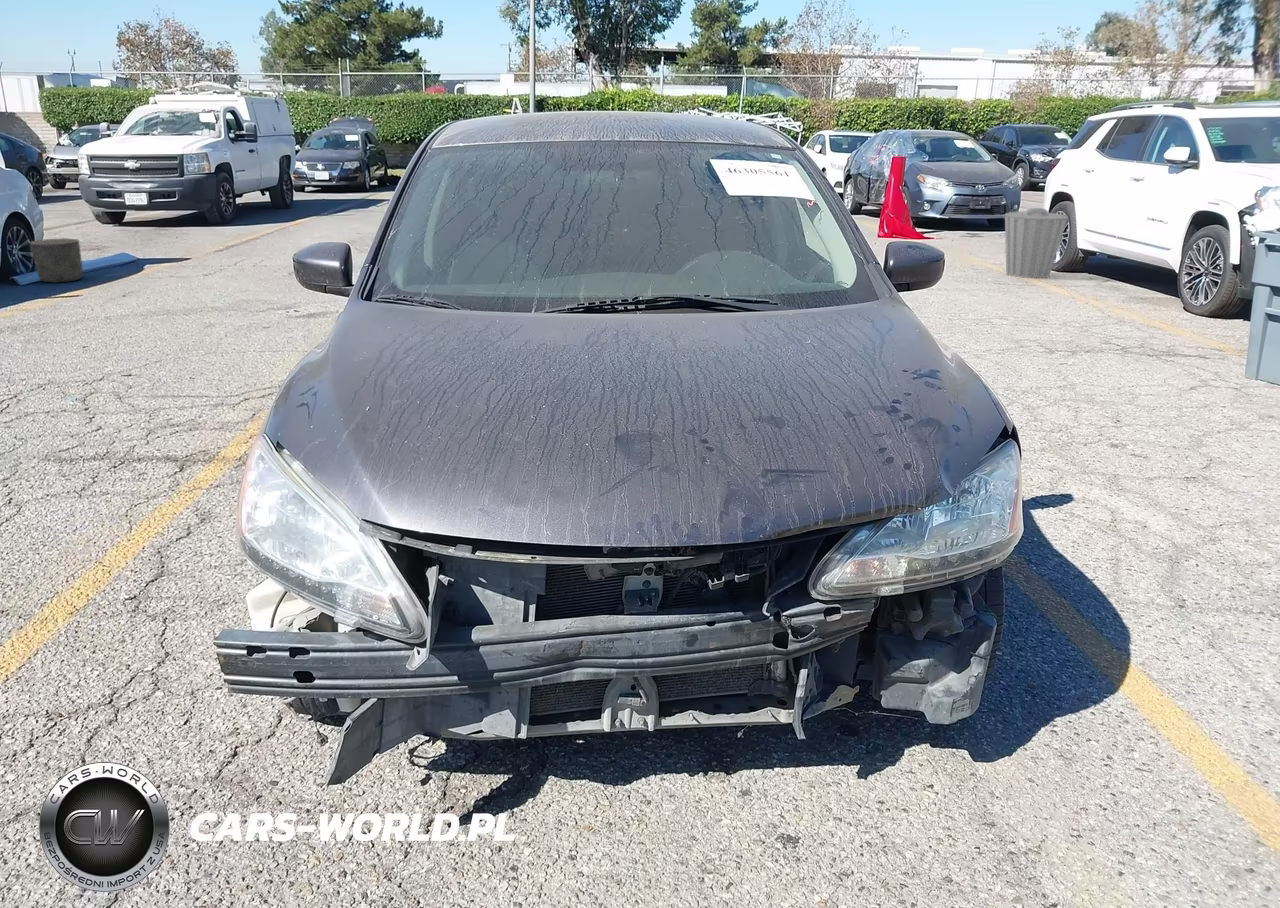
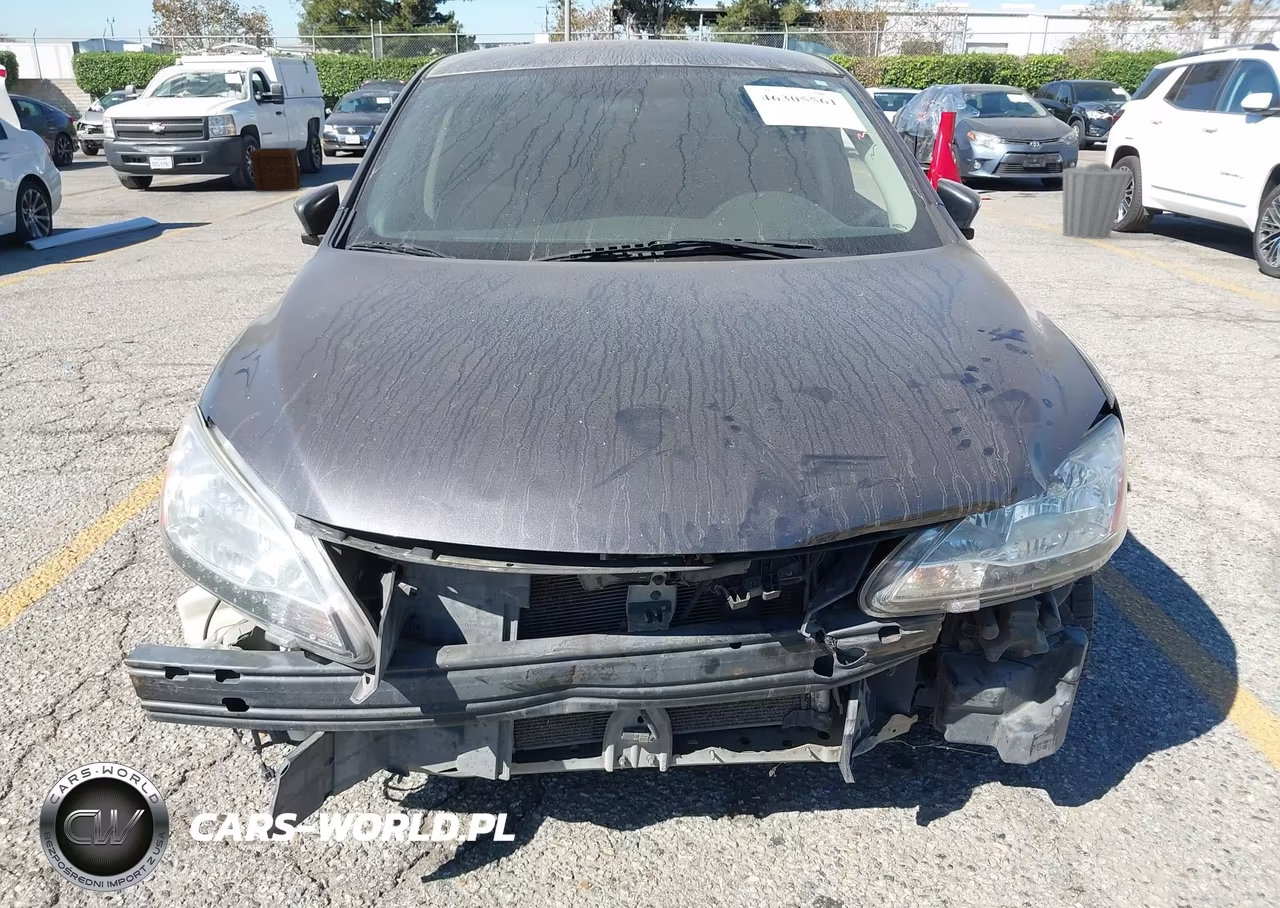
wooden crate: none [223,185,273,227] -> present [250,148,301,192]
planter: present [30,238,83,283] -> none [47,202,101,247]

